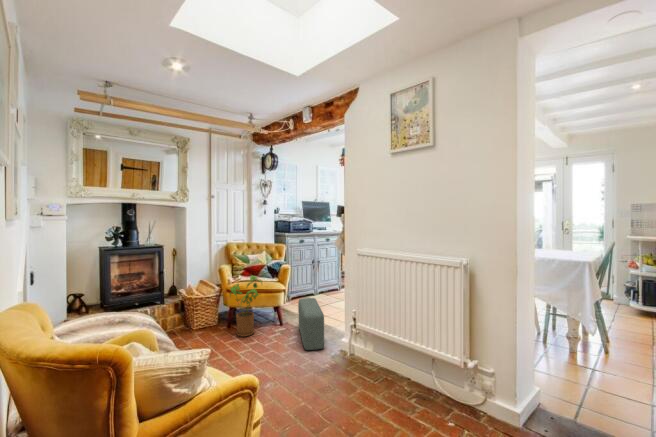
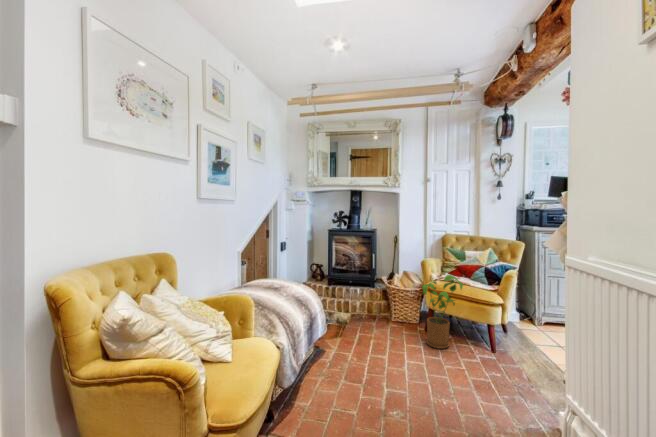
pouf: present [298,298,324,350] -> none [499,323,550,415]

